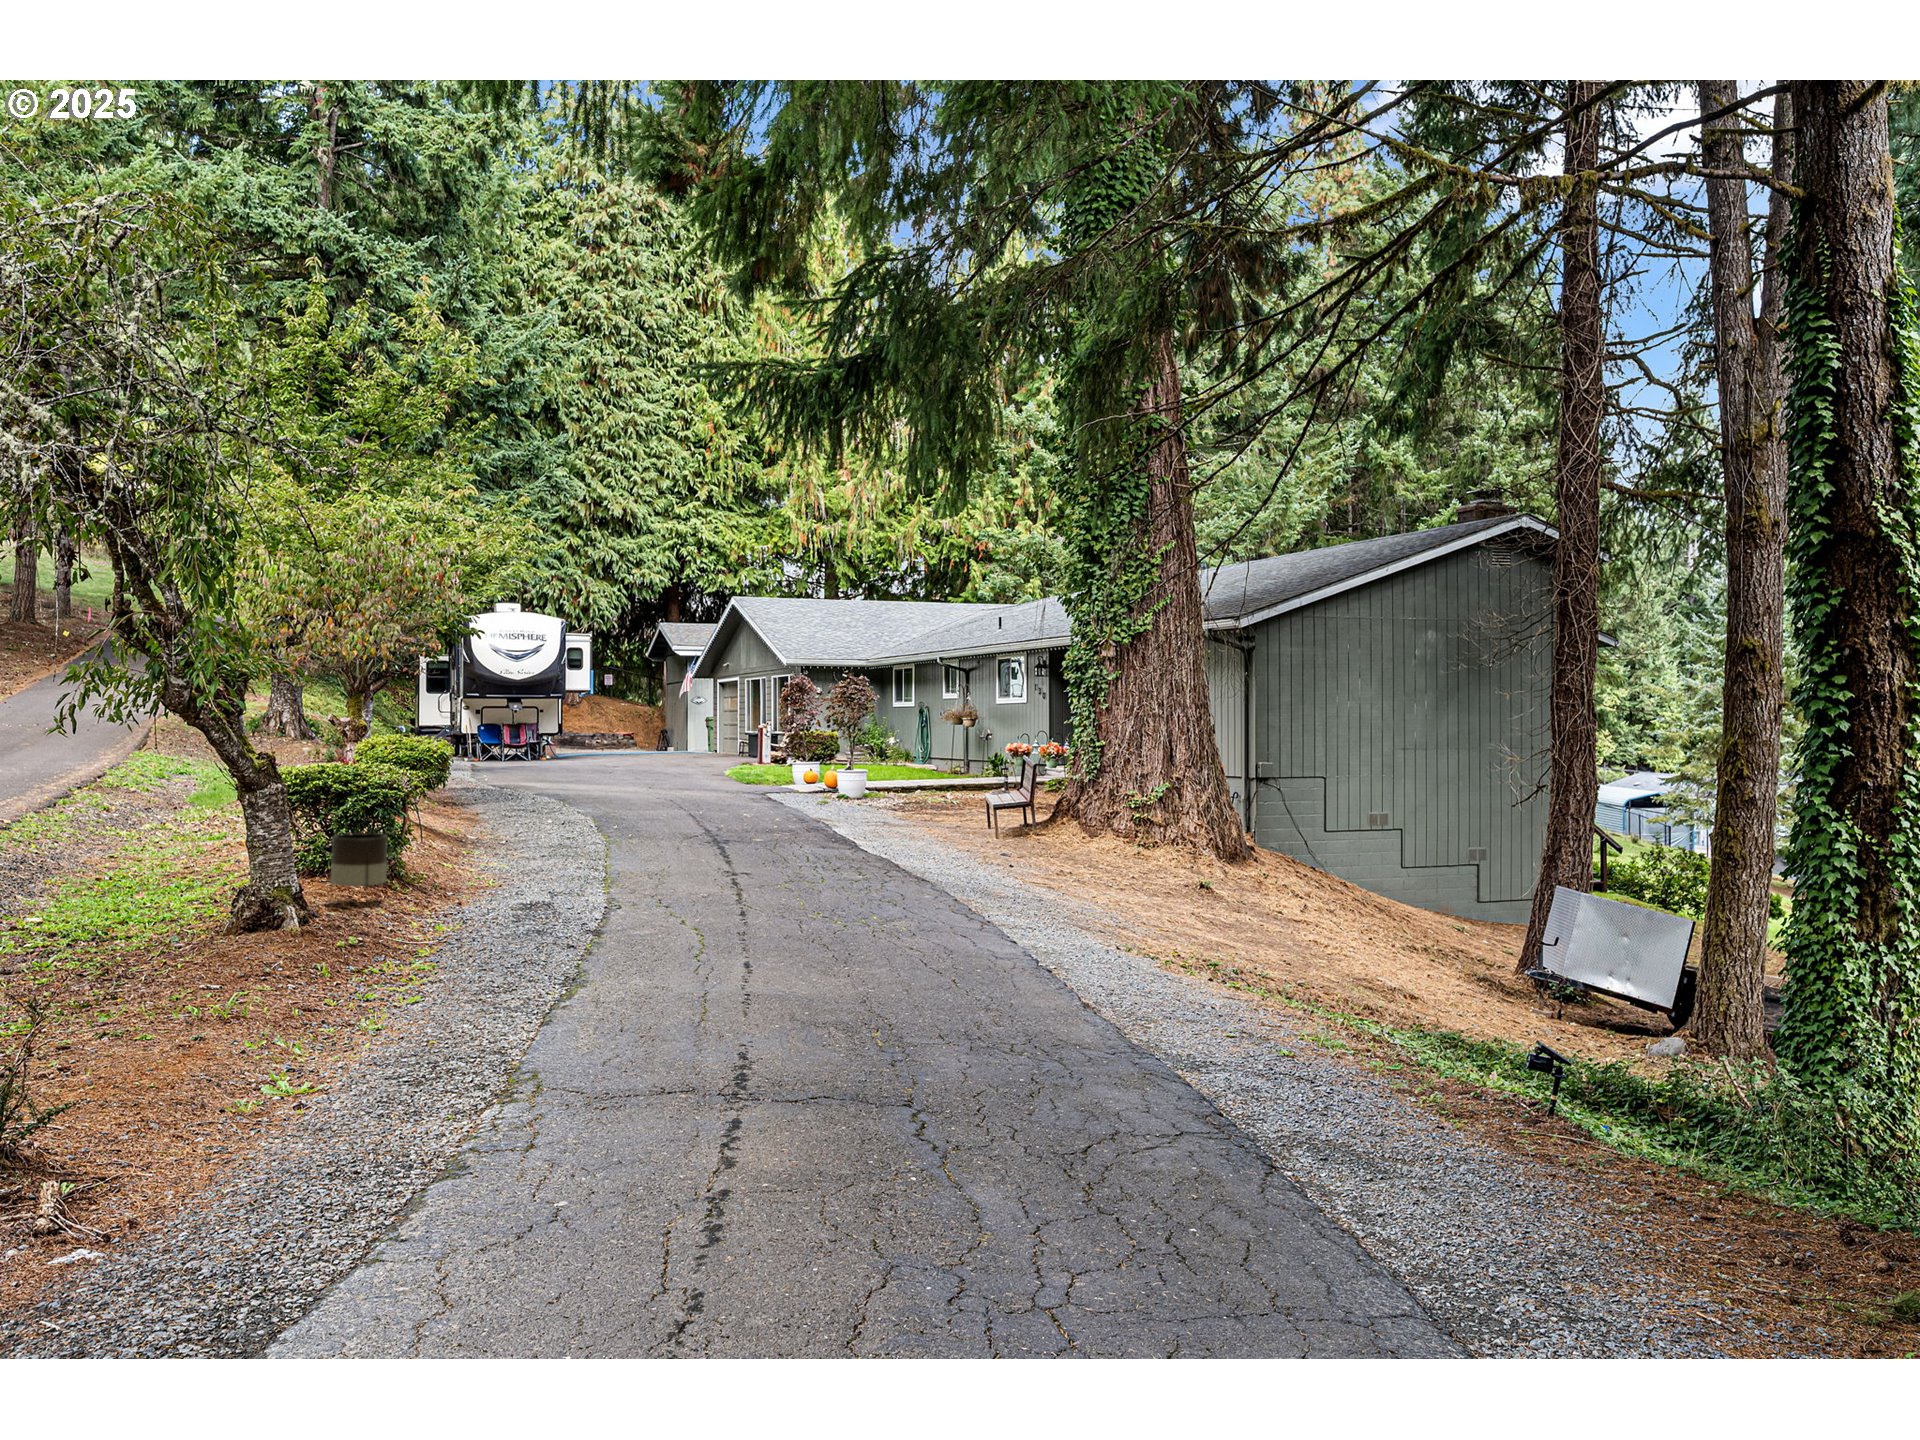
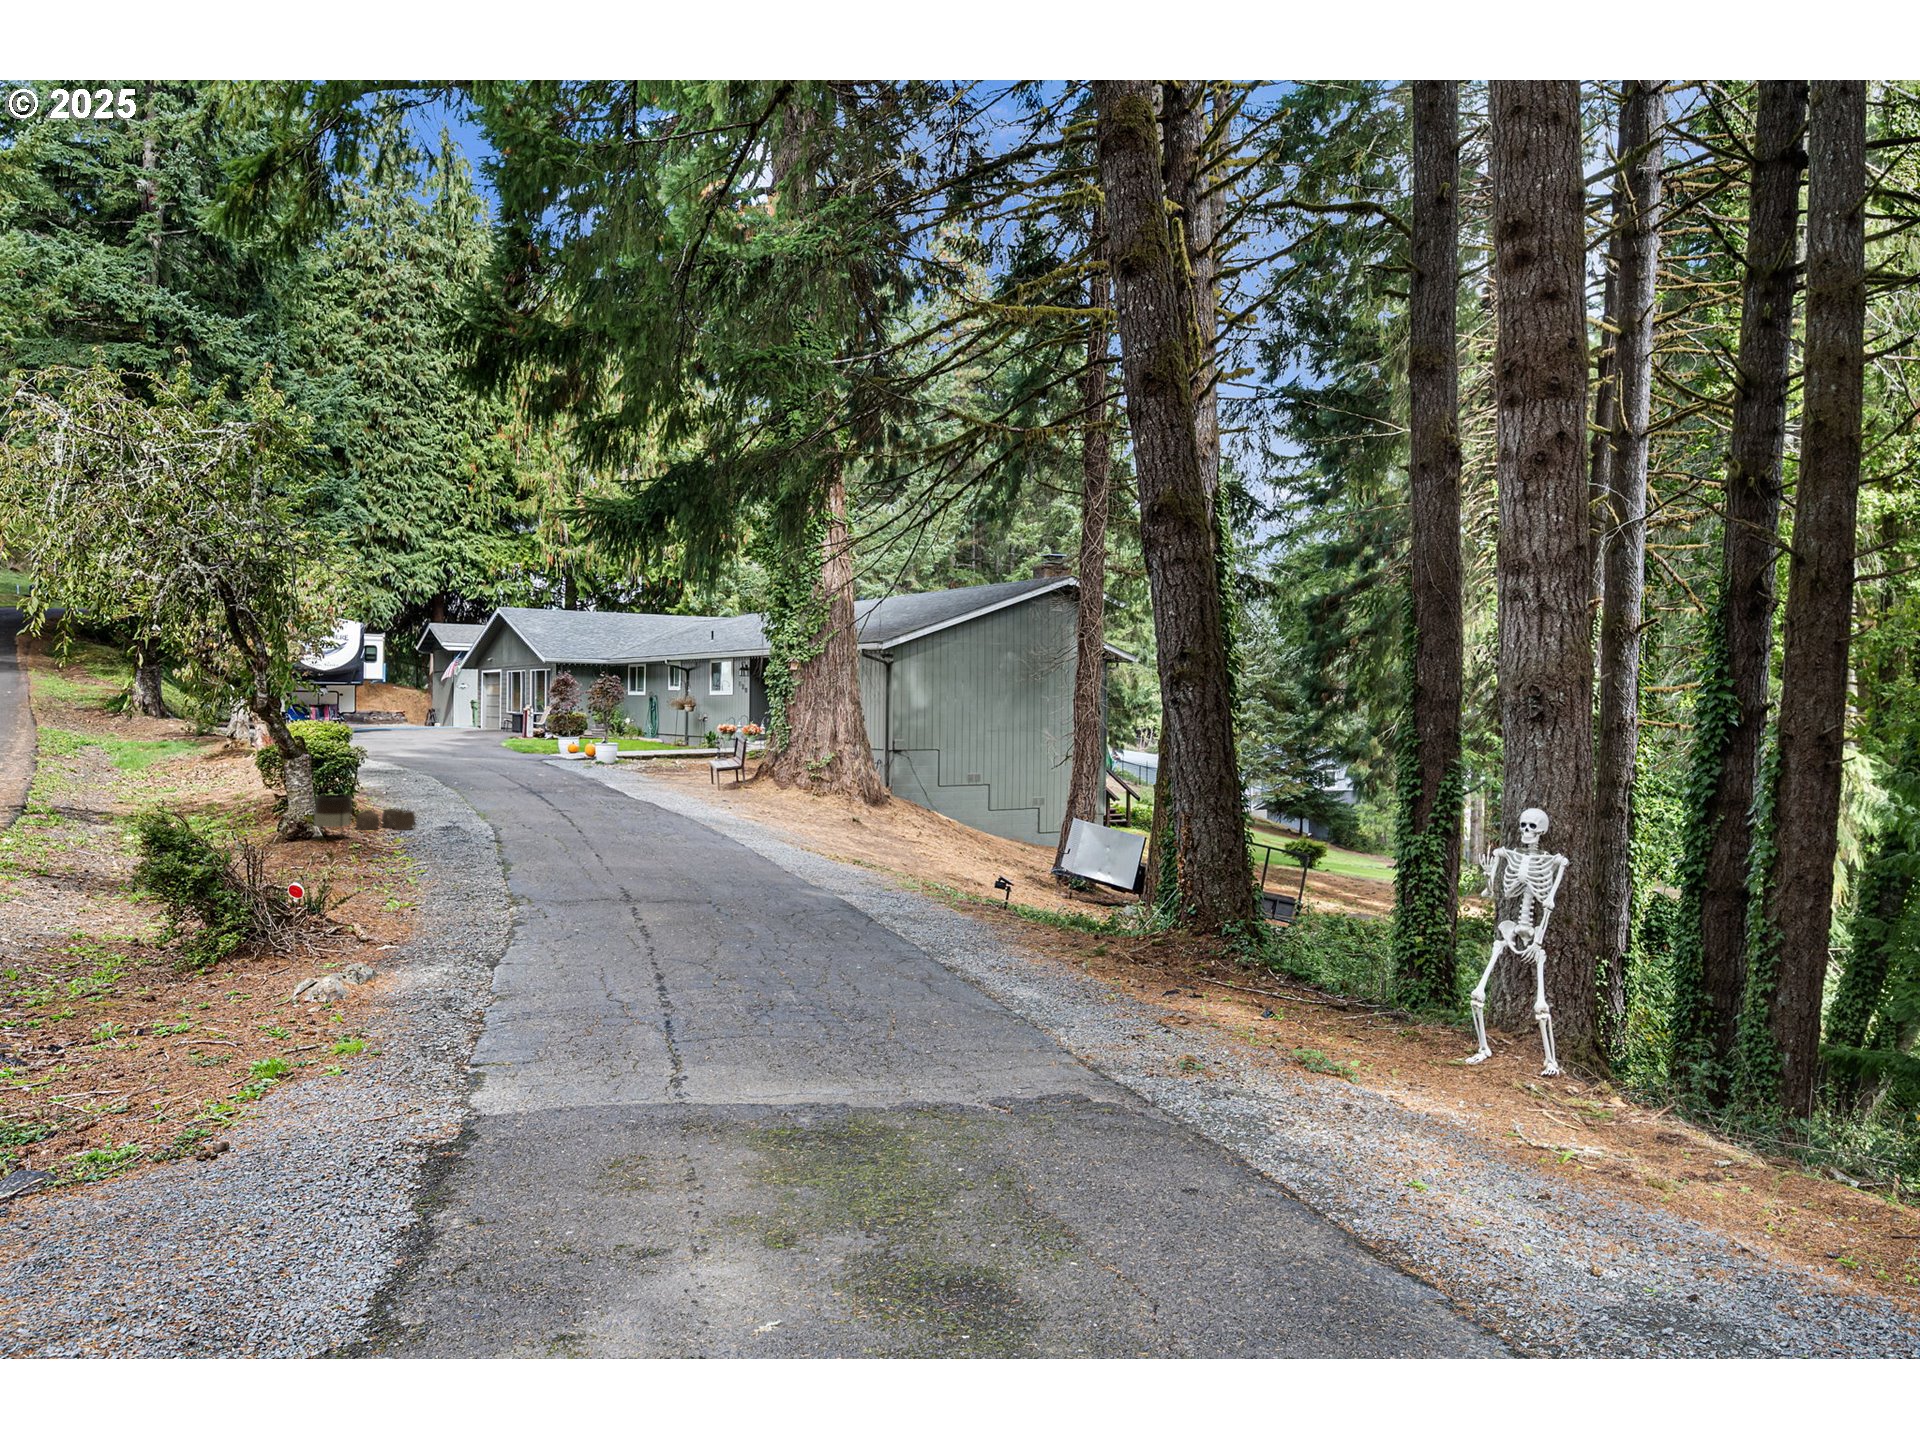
woven basket: none [407,855,502,893] -> present [356,809,416,830]

